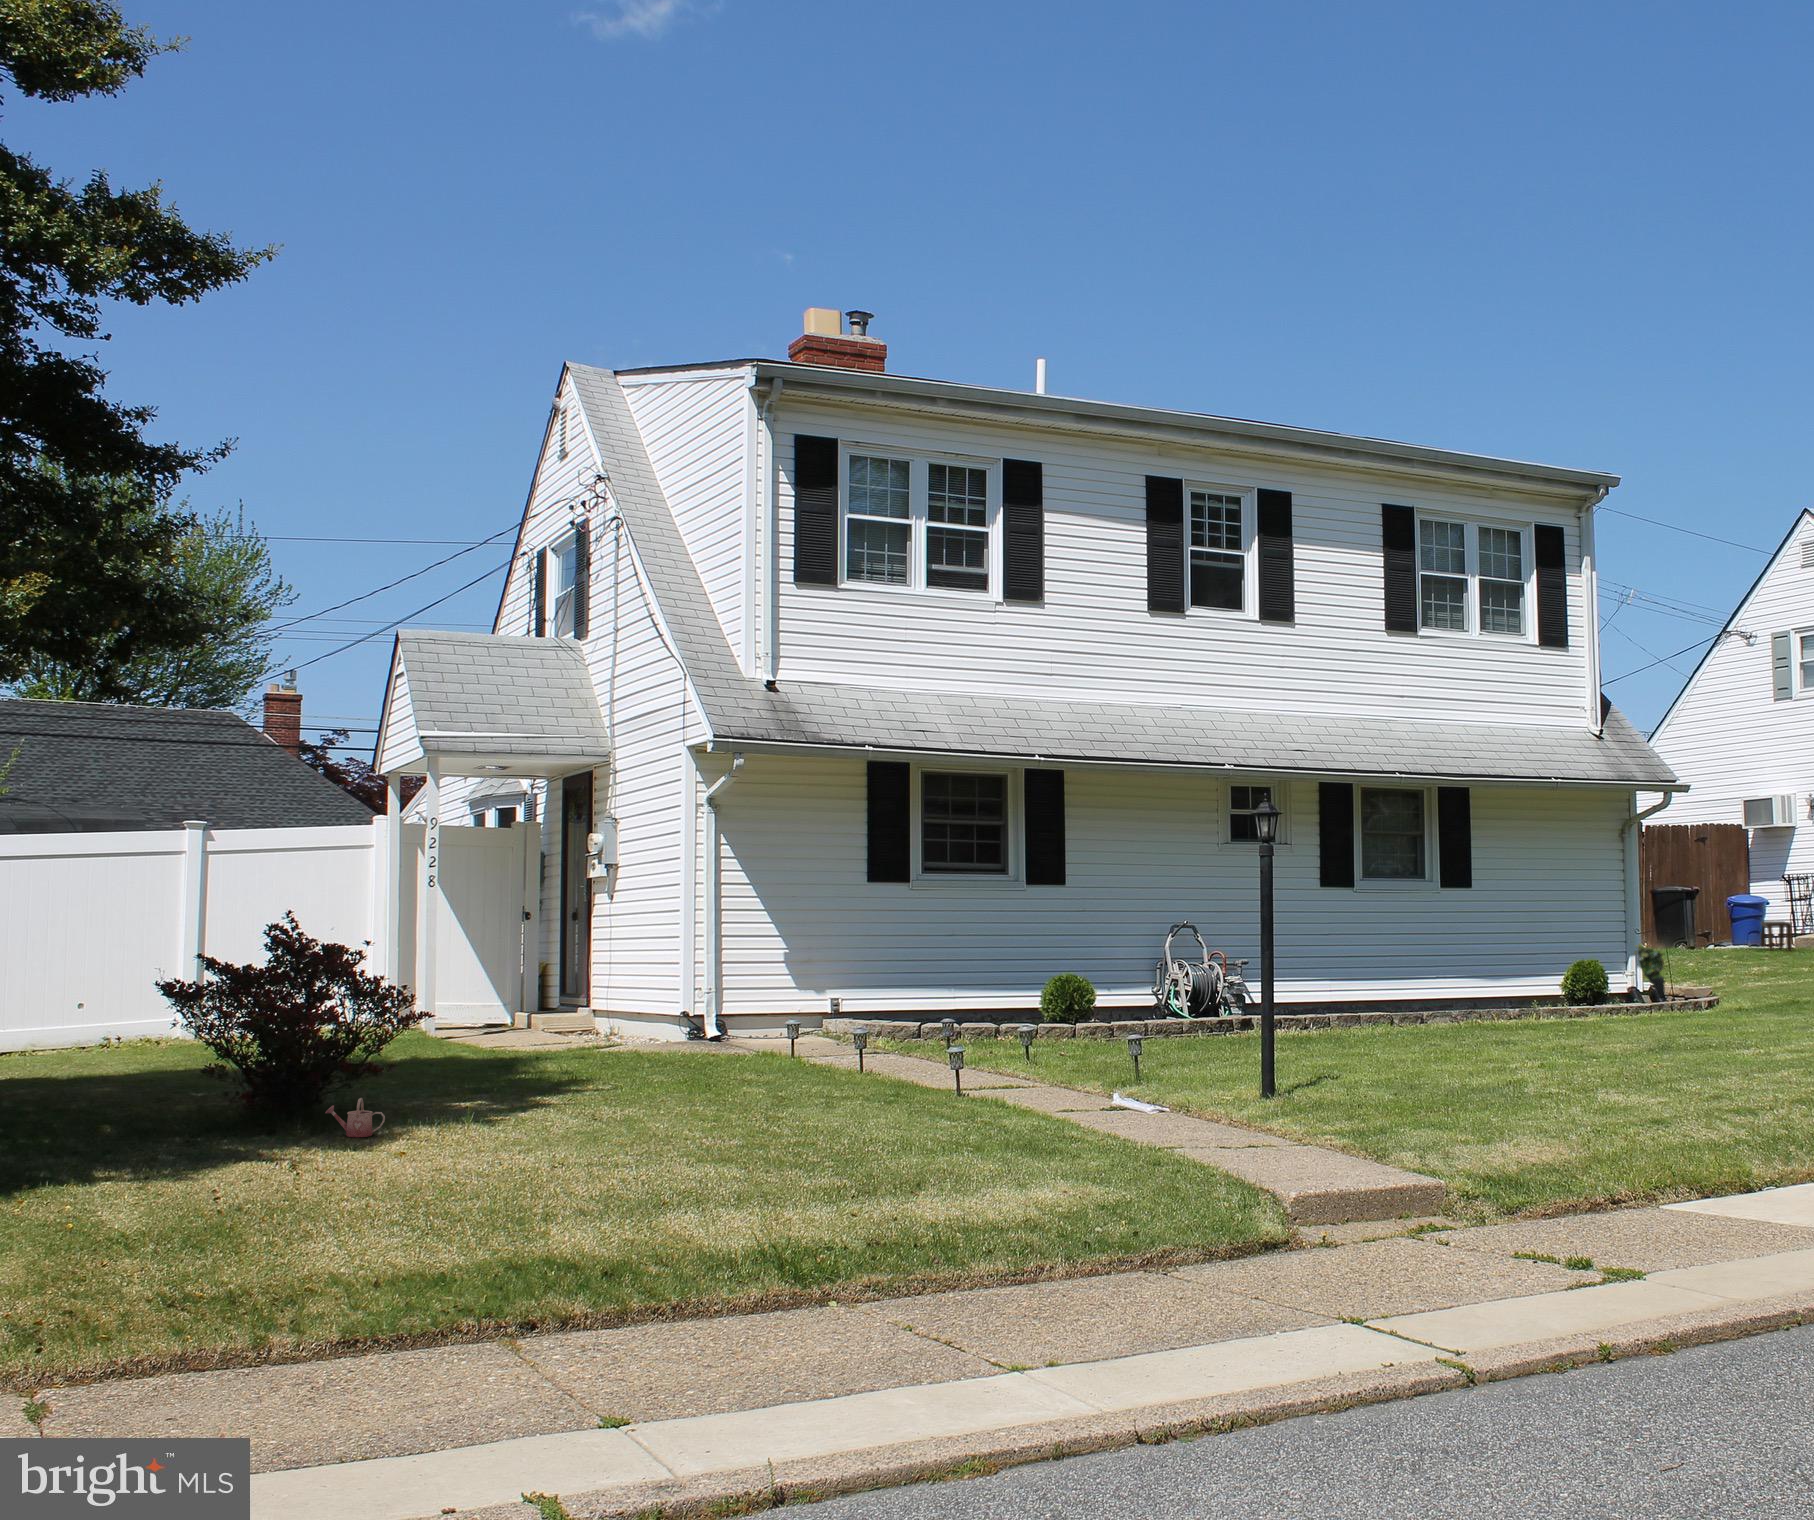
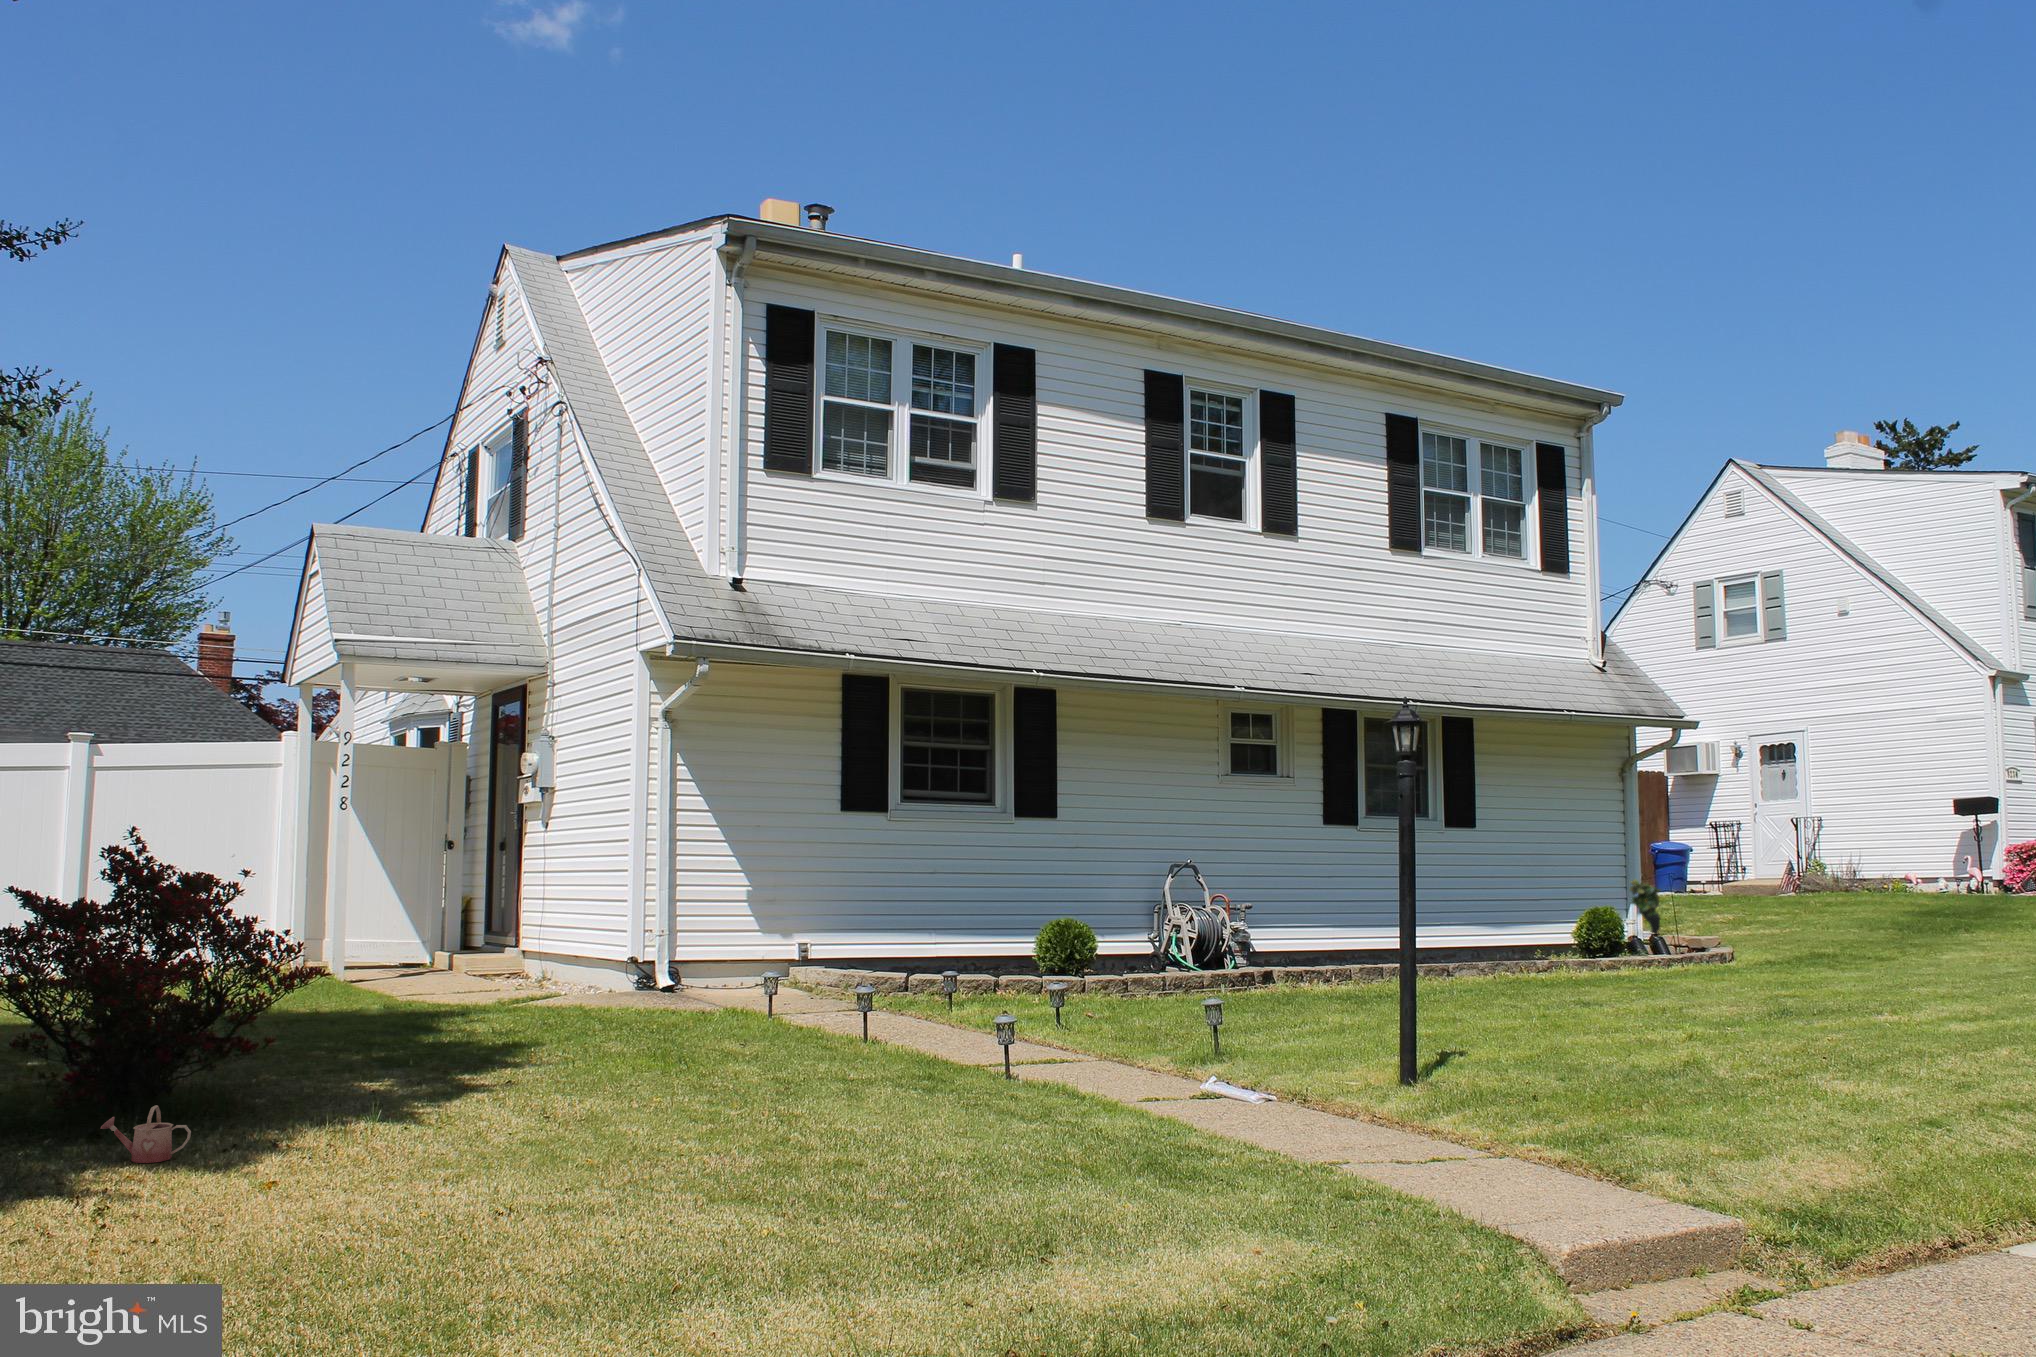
bench: present [1761,921,1792,951] -> none [1691,857,1724,885]

